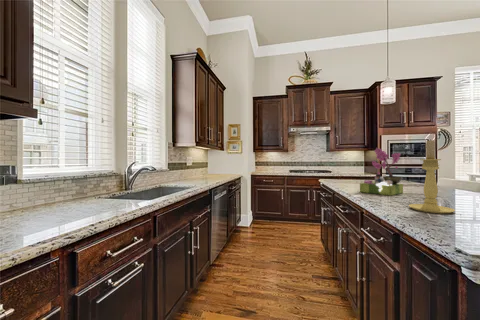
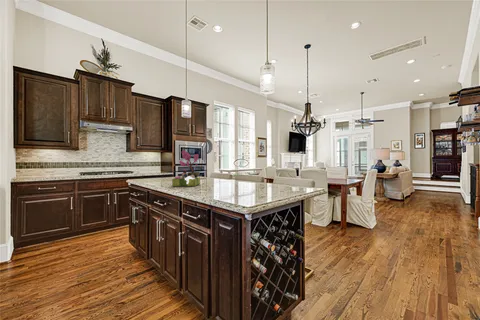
candle holder: present [409,140,455,213] -> none [210,146,233,192]

